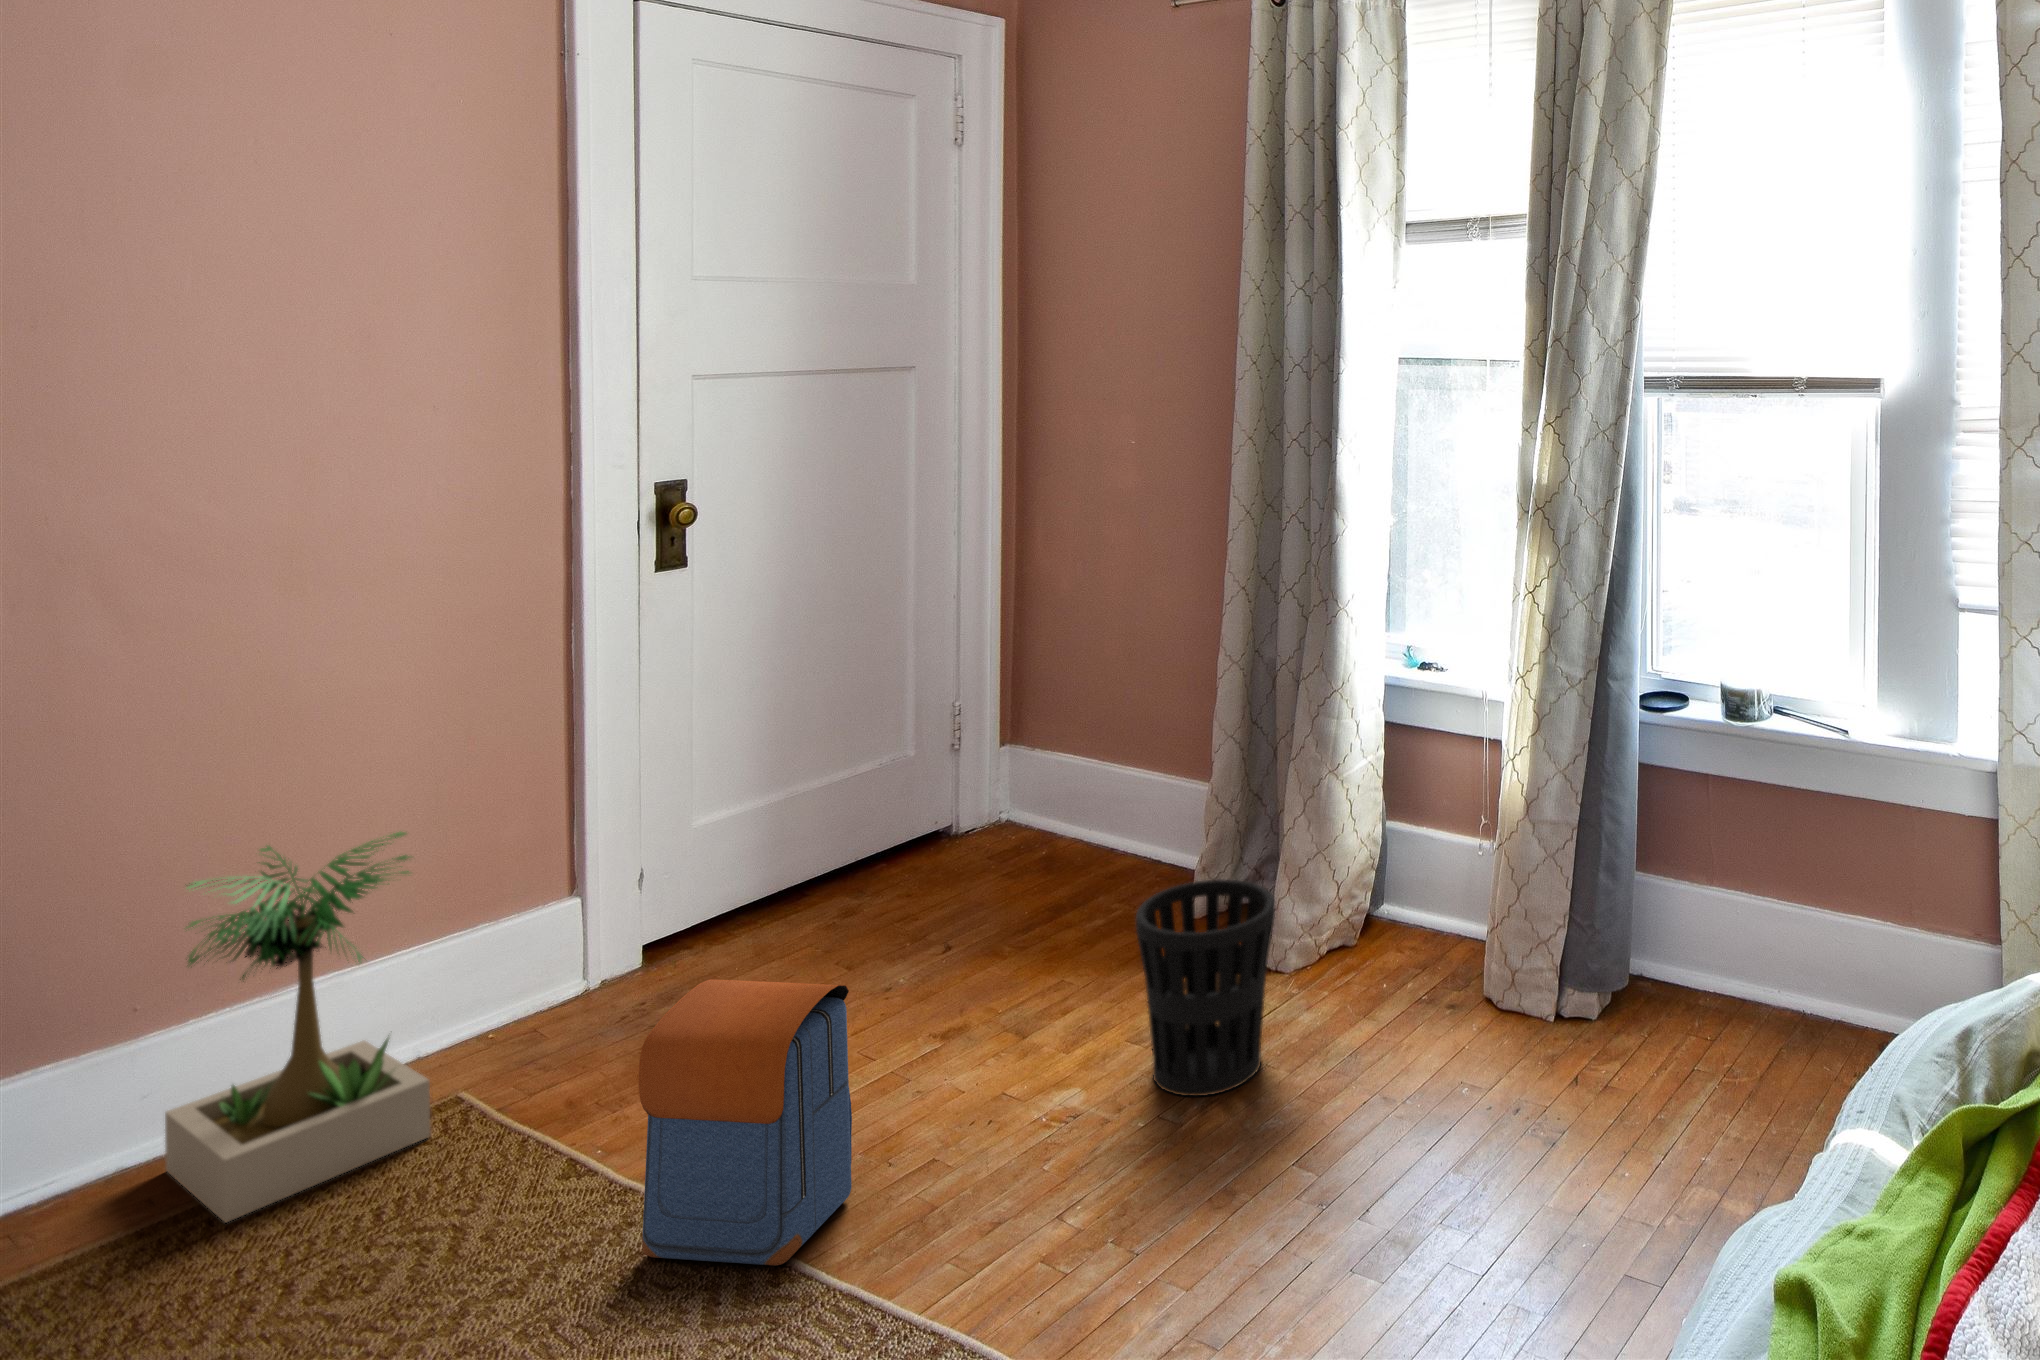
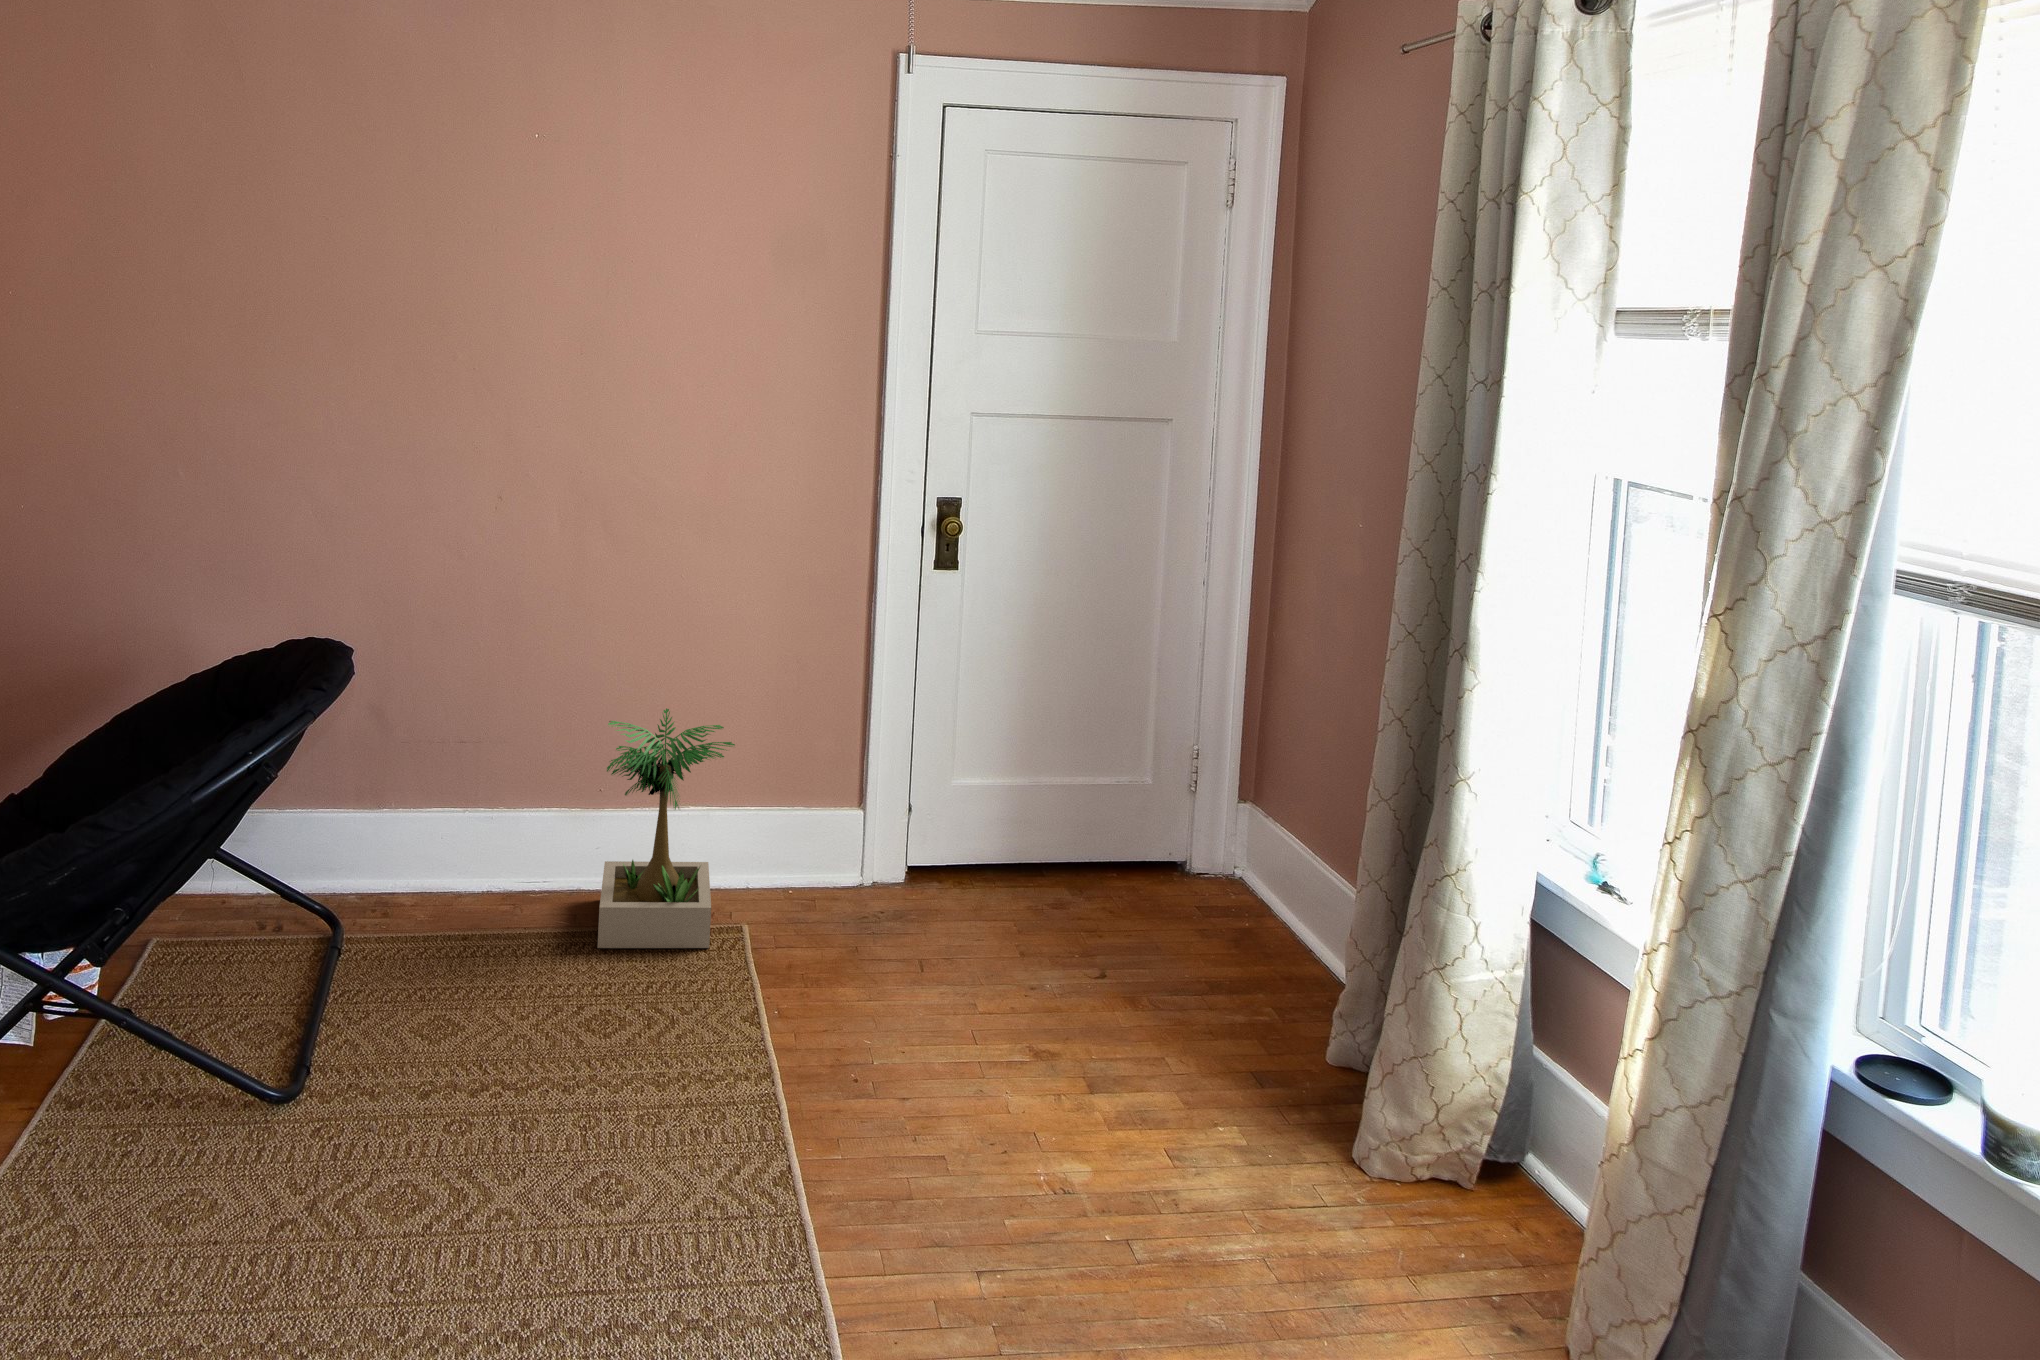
wastebasket: present [1136,879,1275,1096] -> none [1143,1012,1295,1259]
backpack: present [639,979,852,1266] -> none [730,916,883,1171]

